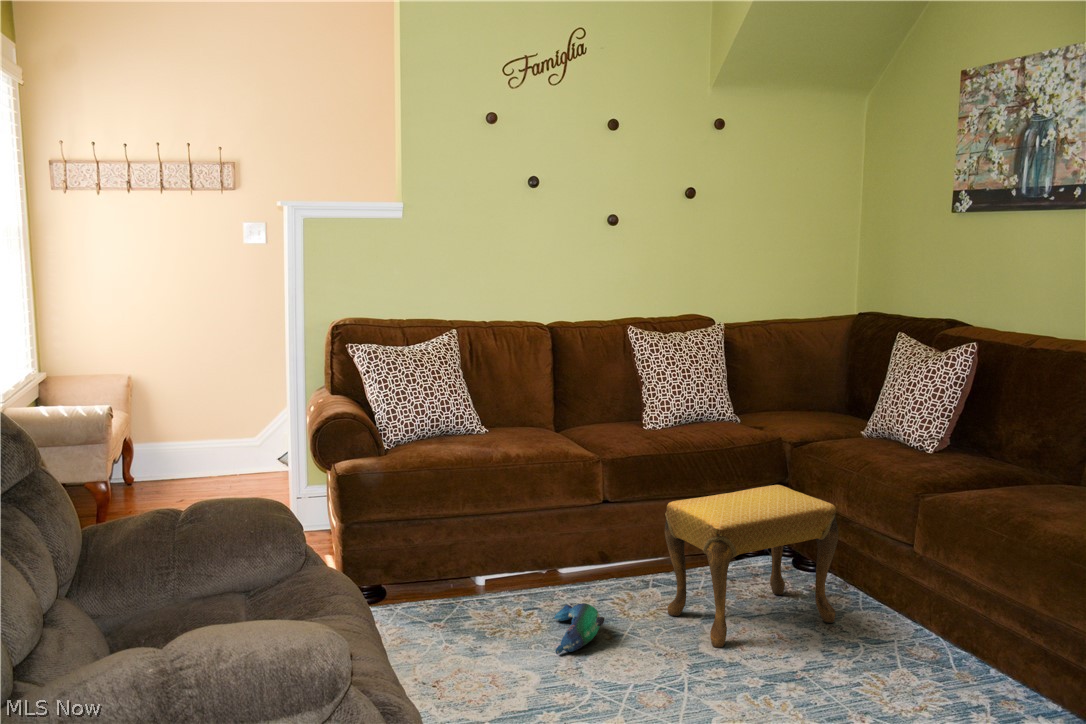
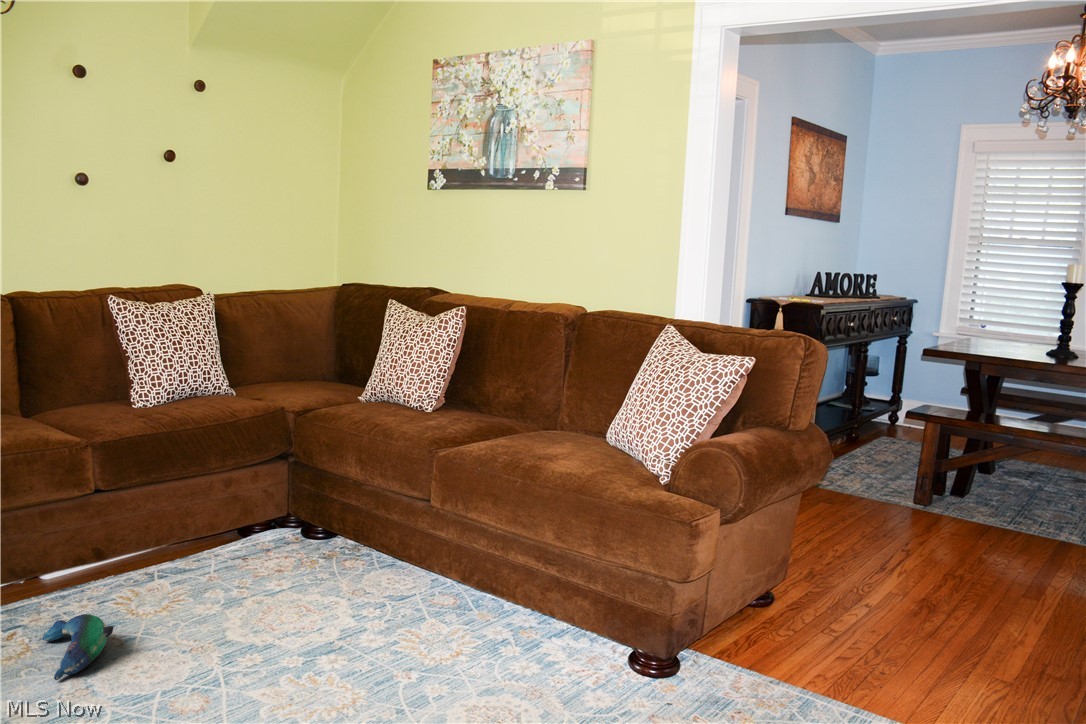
footstool: present [665,485,838,648] -> none [177,455,359,633]

